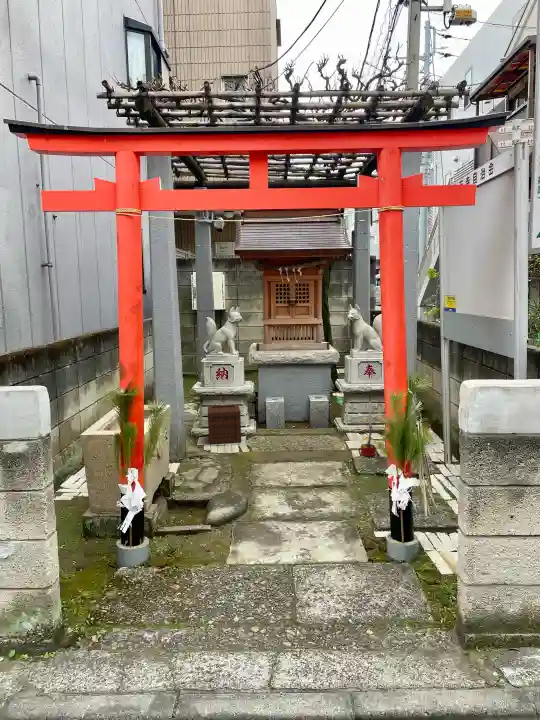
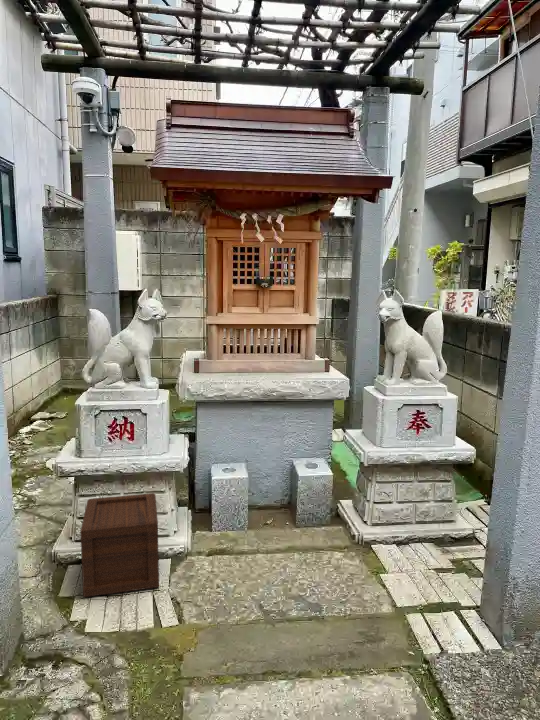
decorative plant: present [361,420,376,456] -> none [437,547,483,650]

